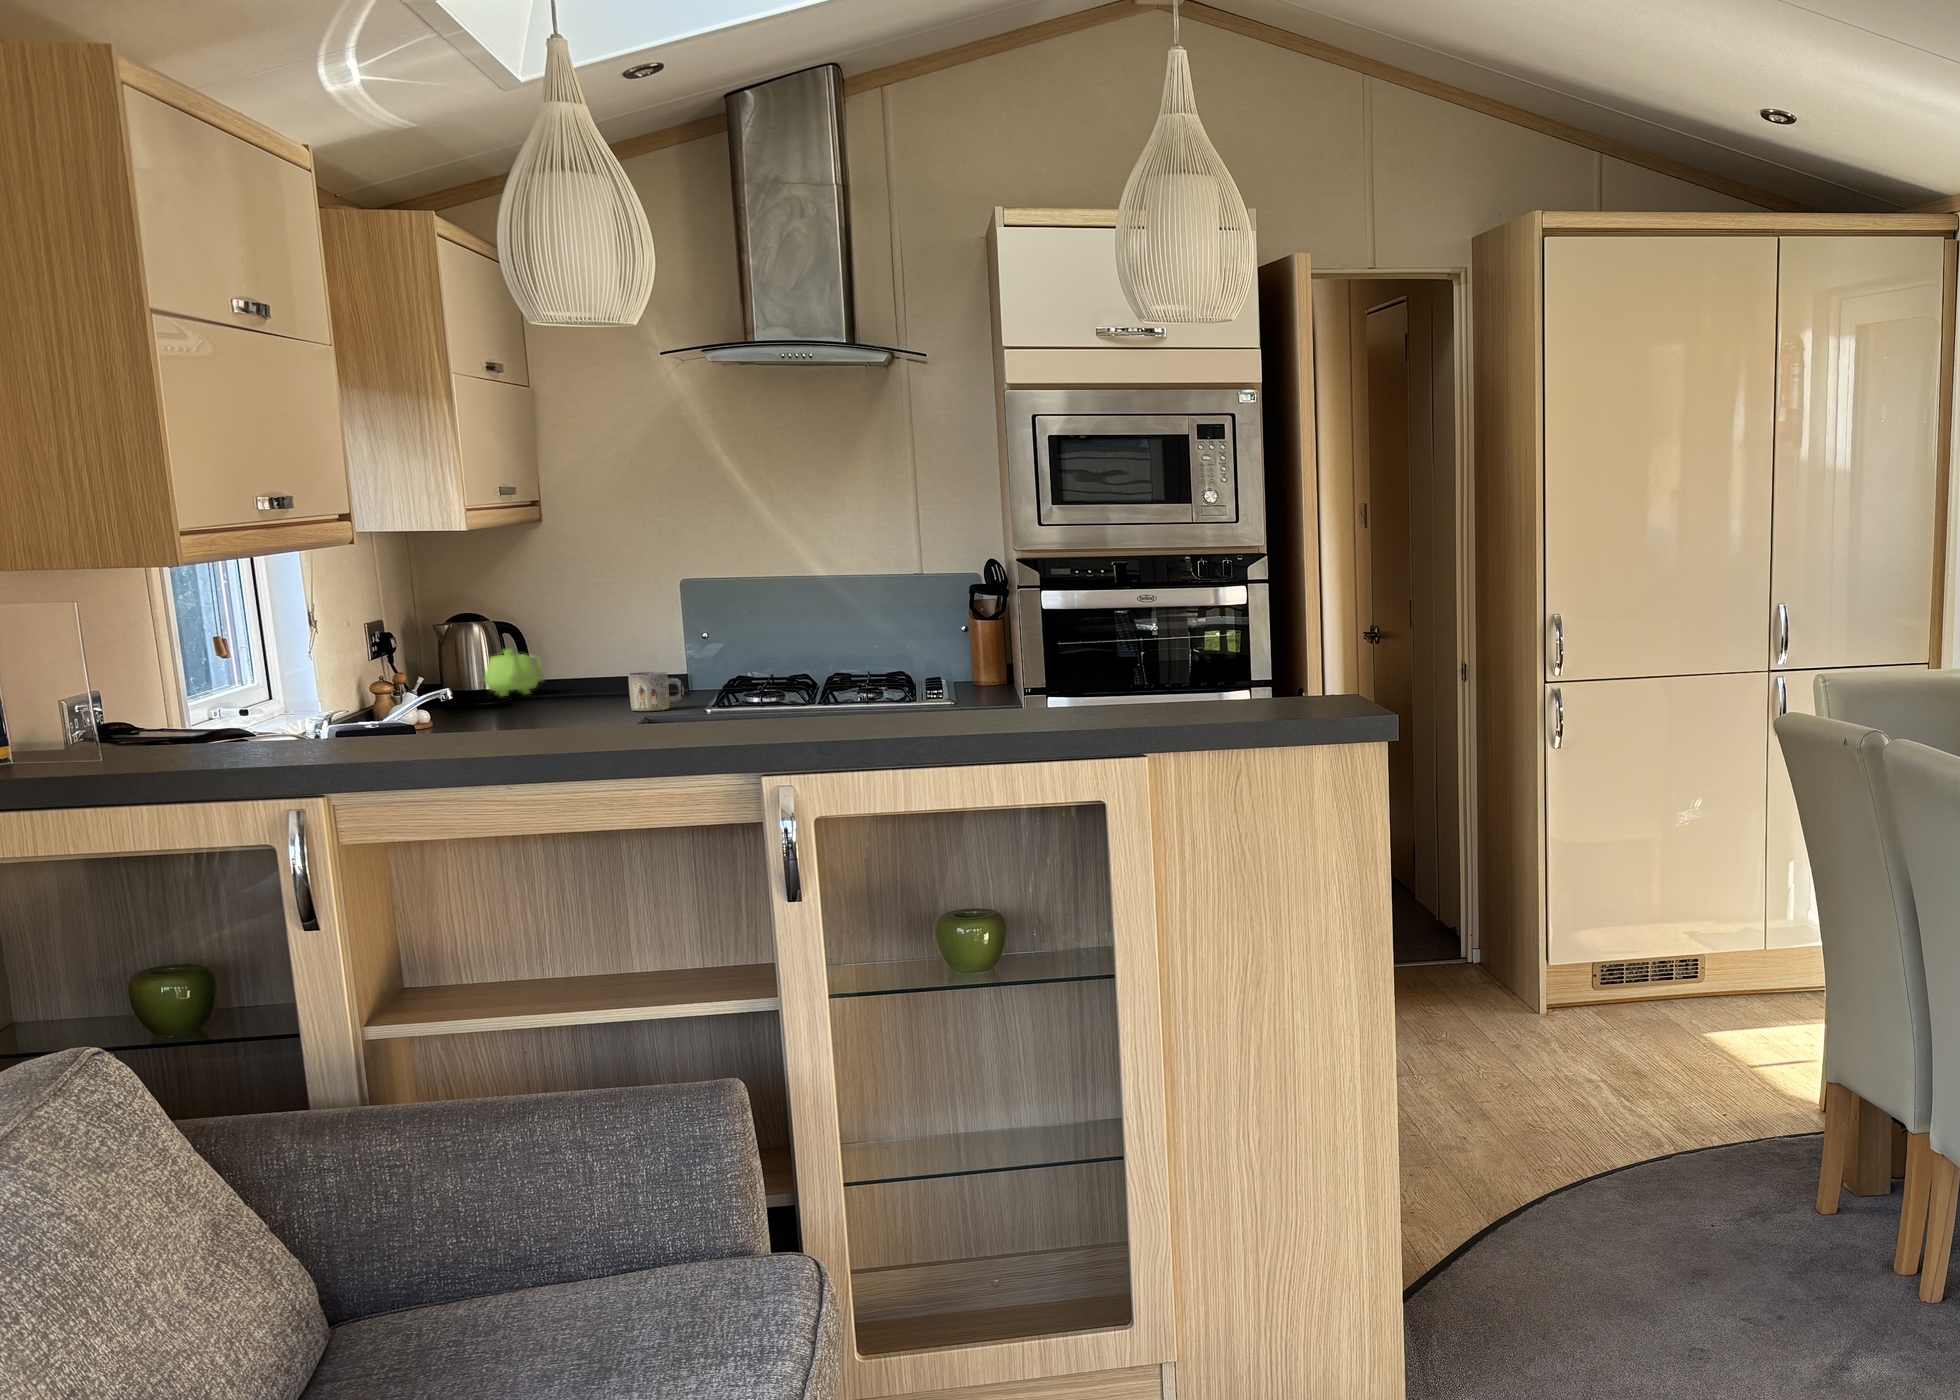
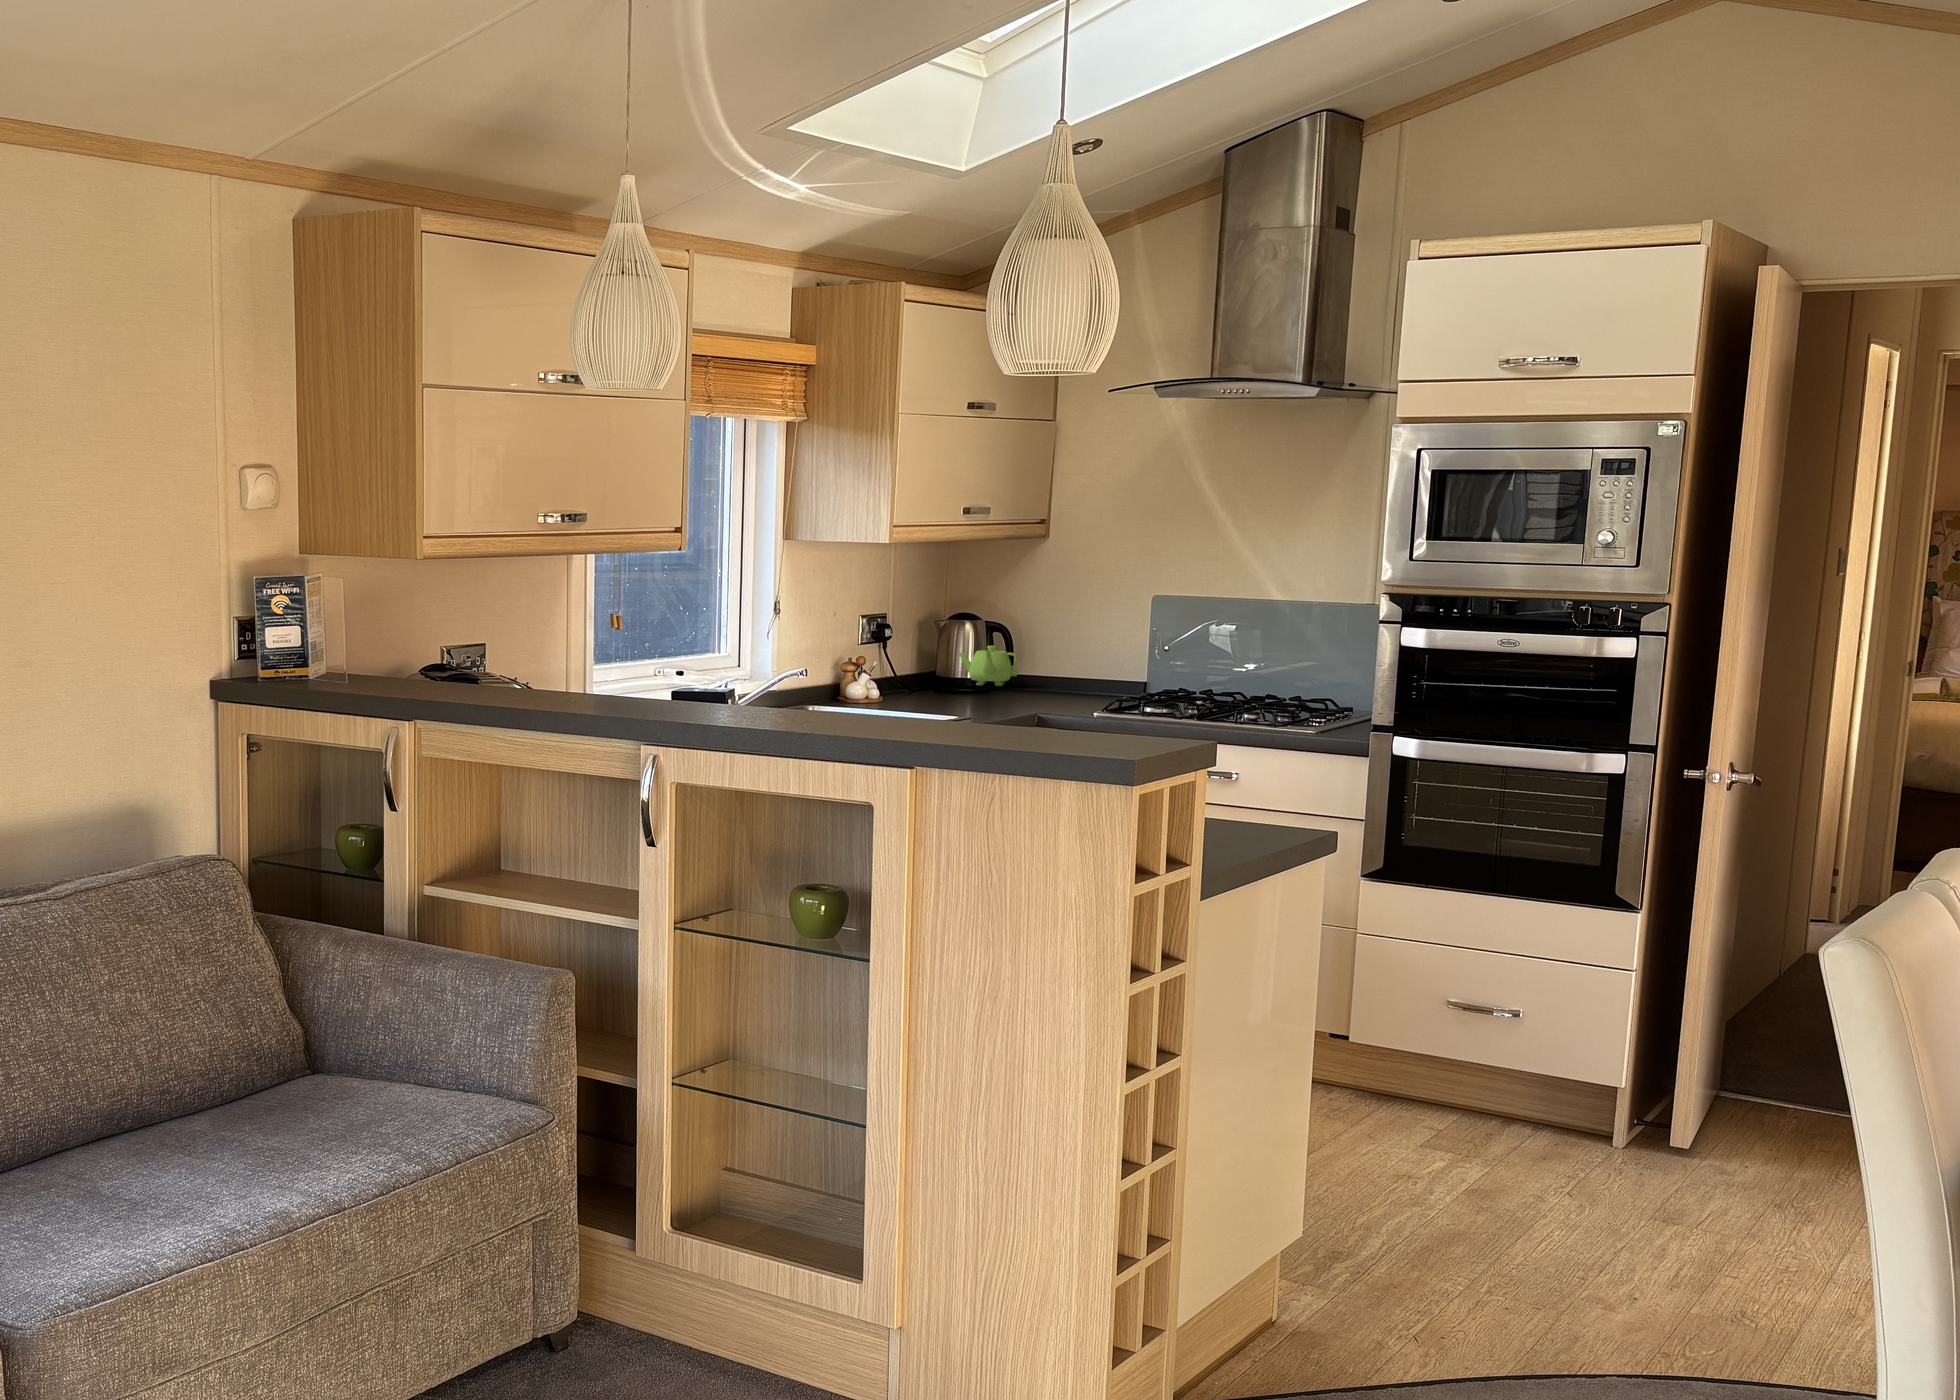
mug: present [628,672,684,711] -> none [1009,673,1056,709]

